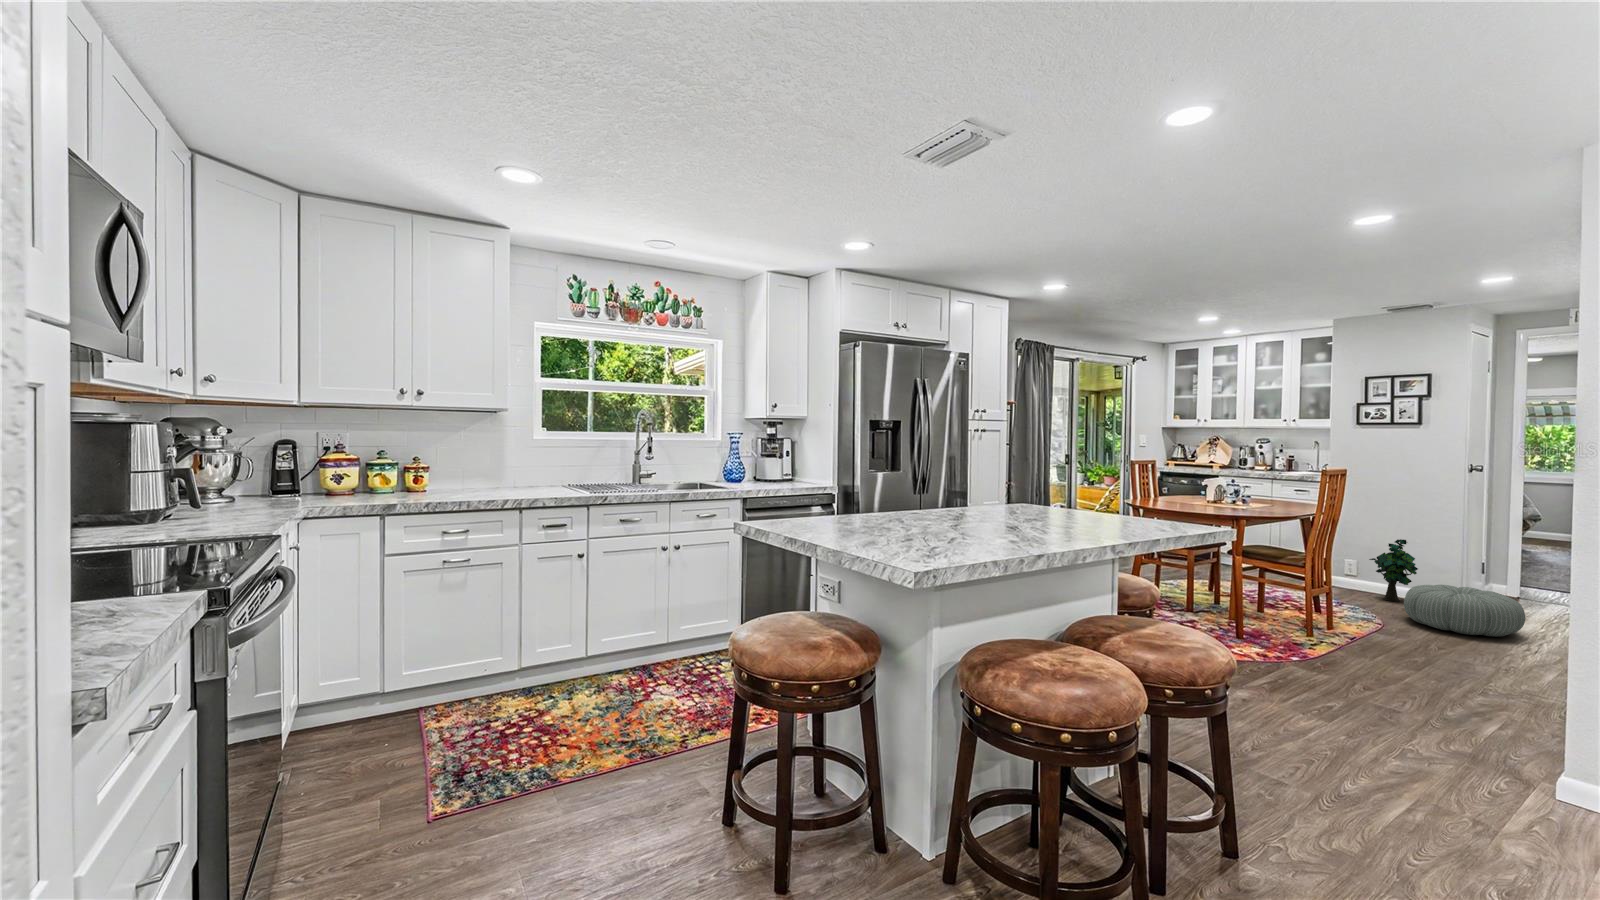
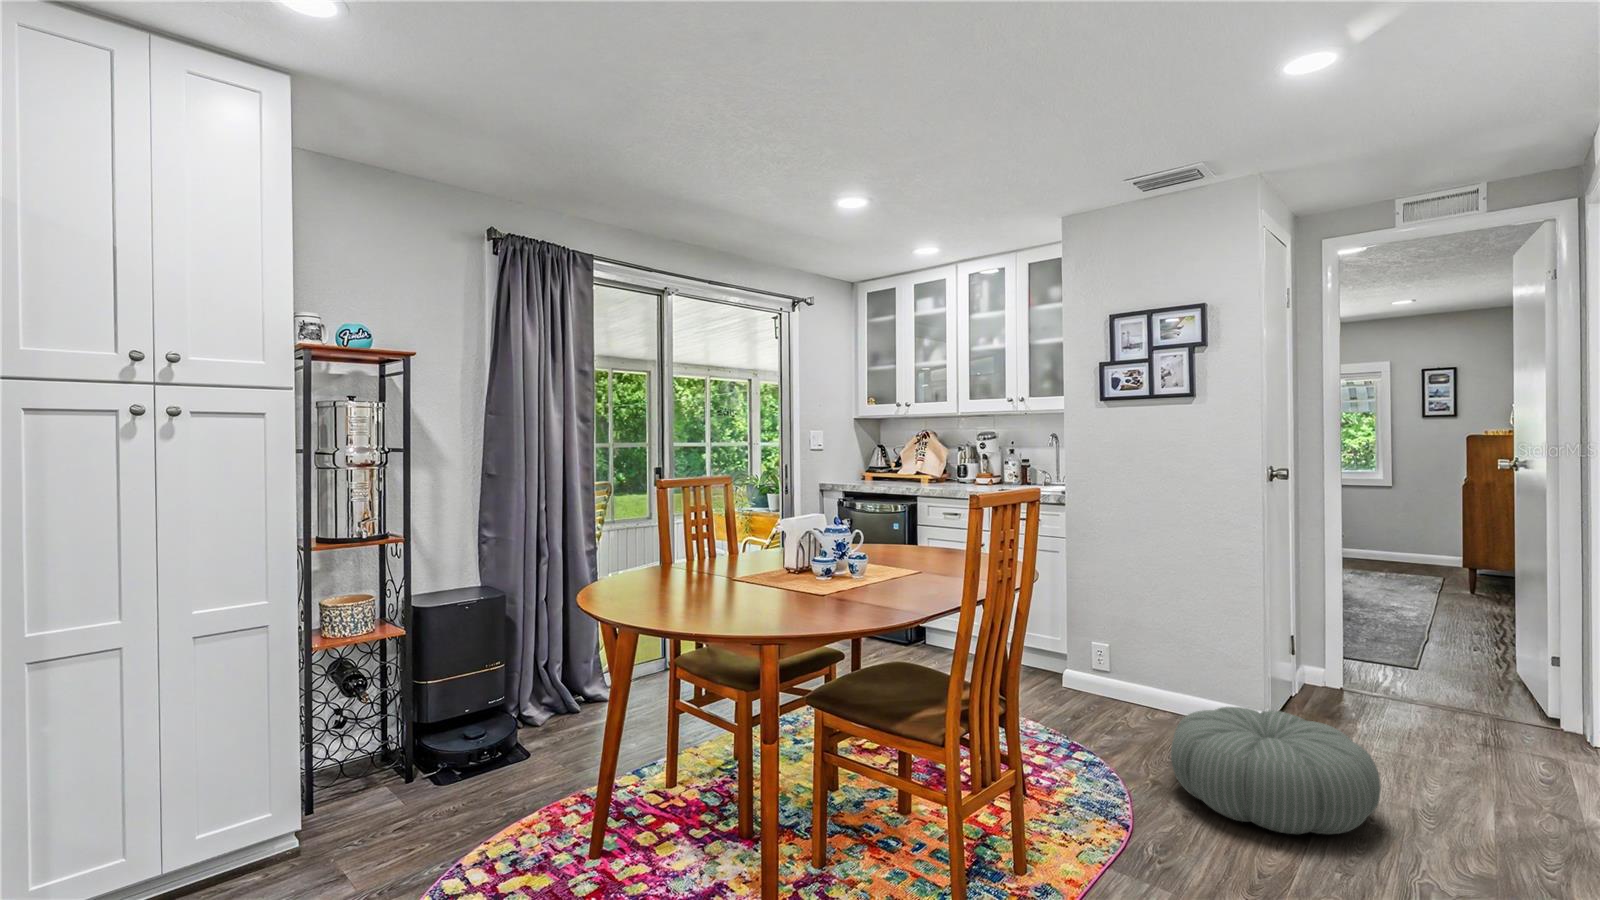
decorative plant: present [1369,539,1418,602] -> none [1122,607,1198,724]

